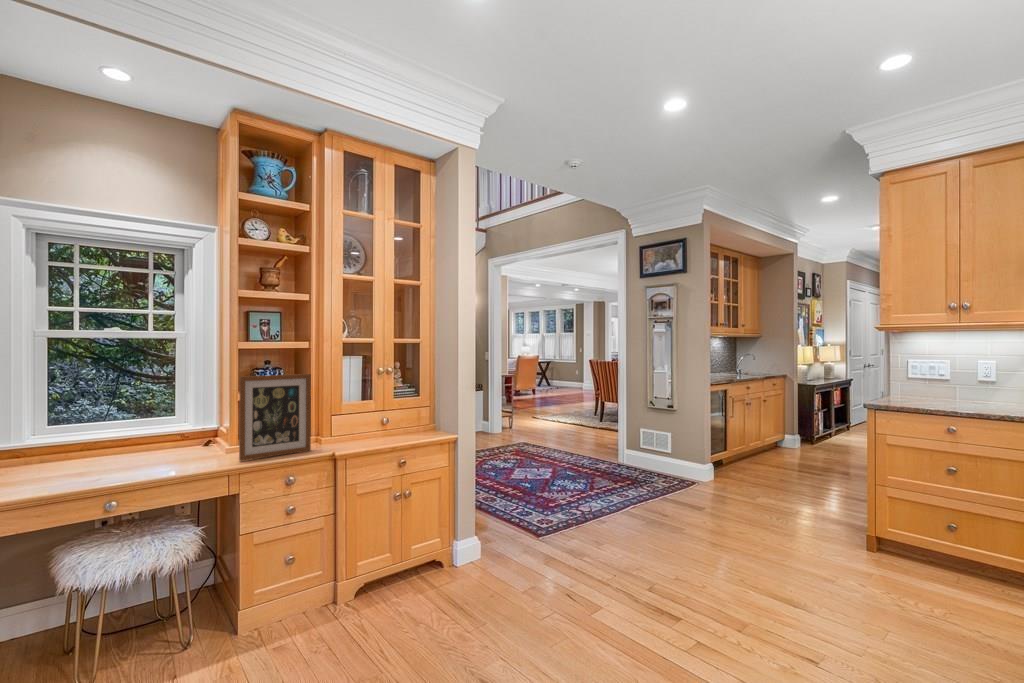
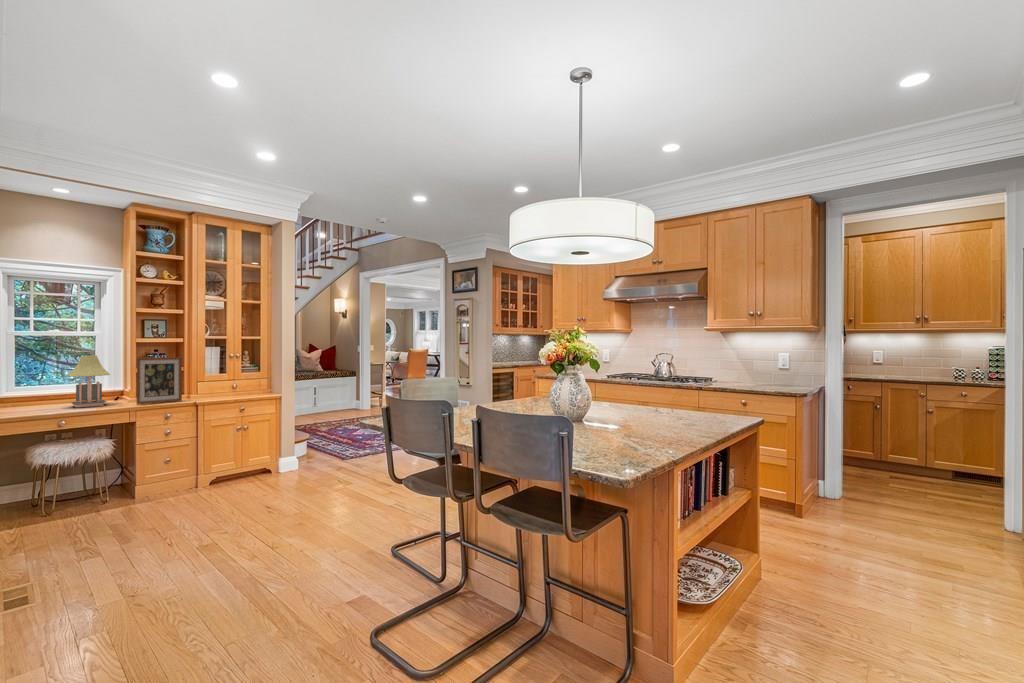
desk lamp: none [125,372,196,468] -> present [67,355,110,407]

